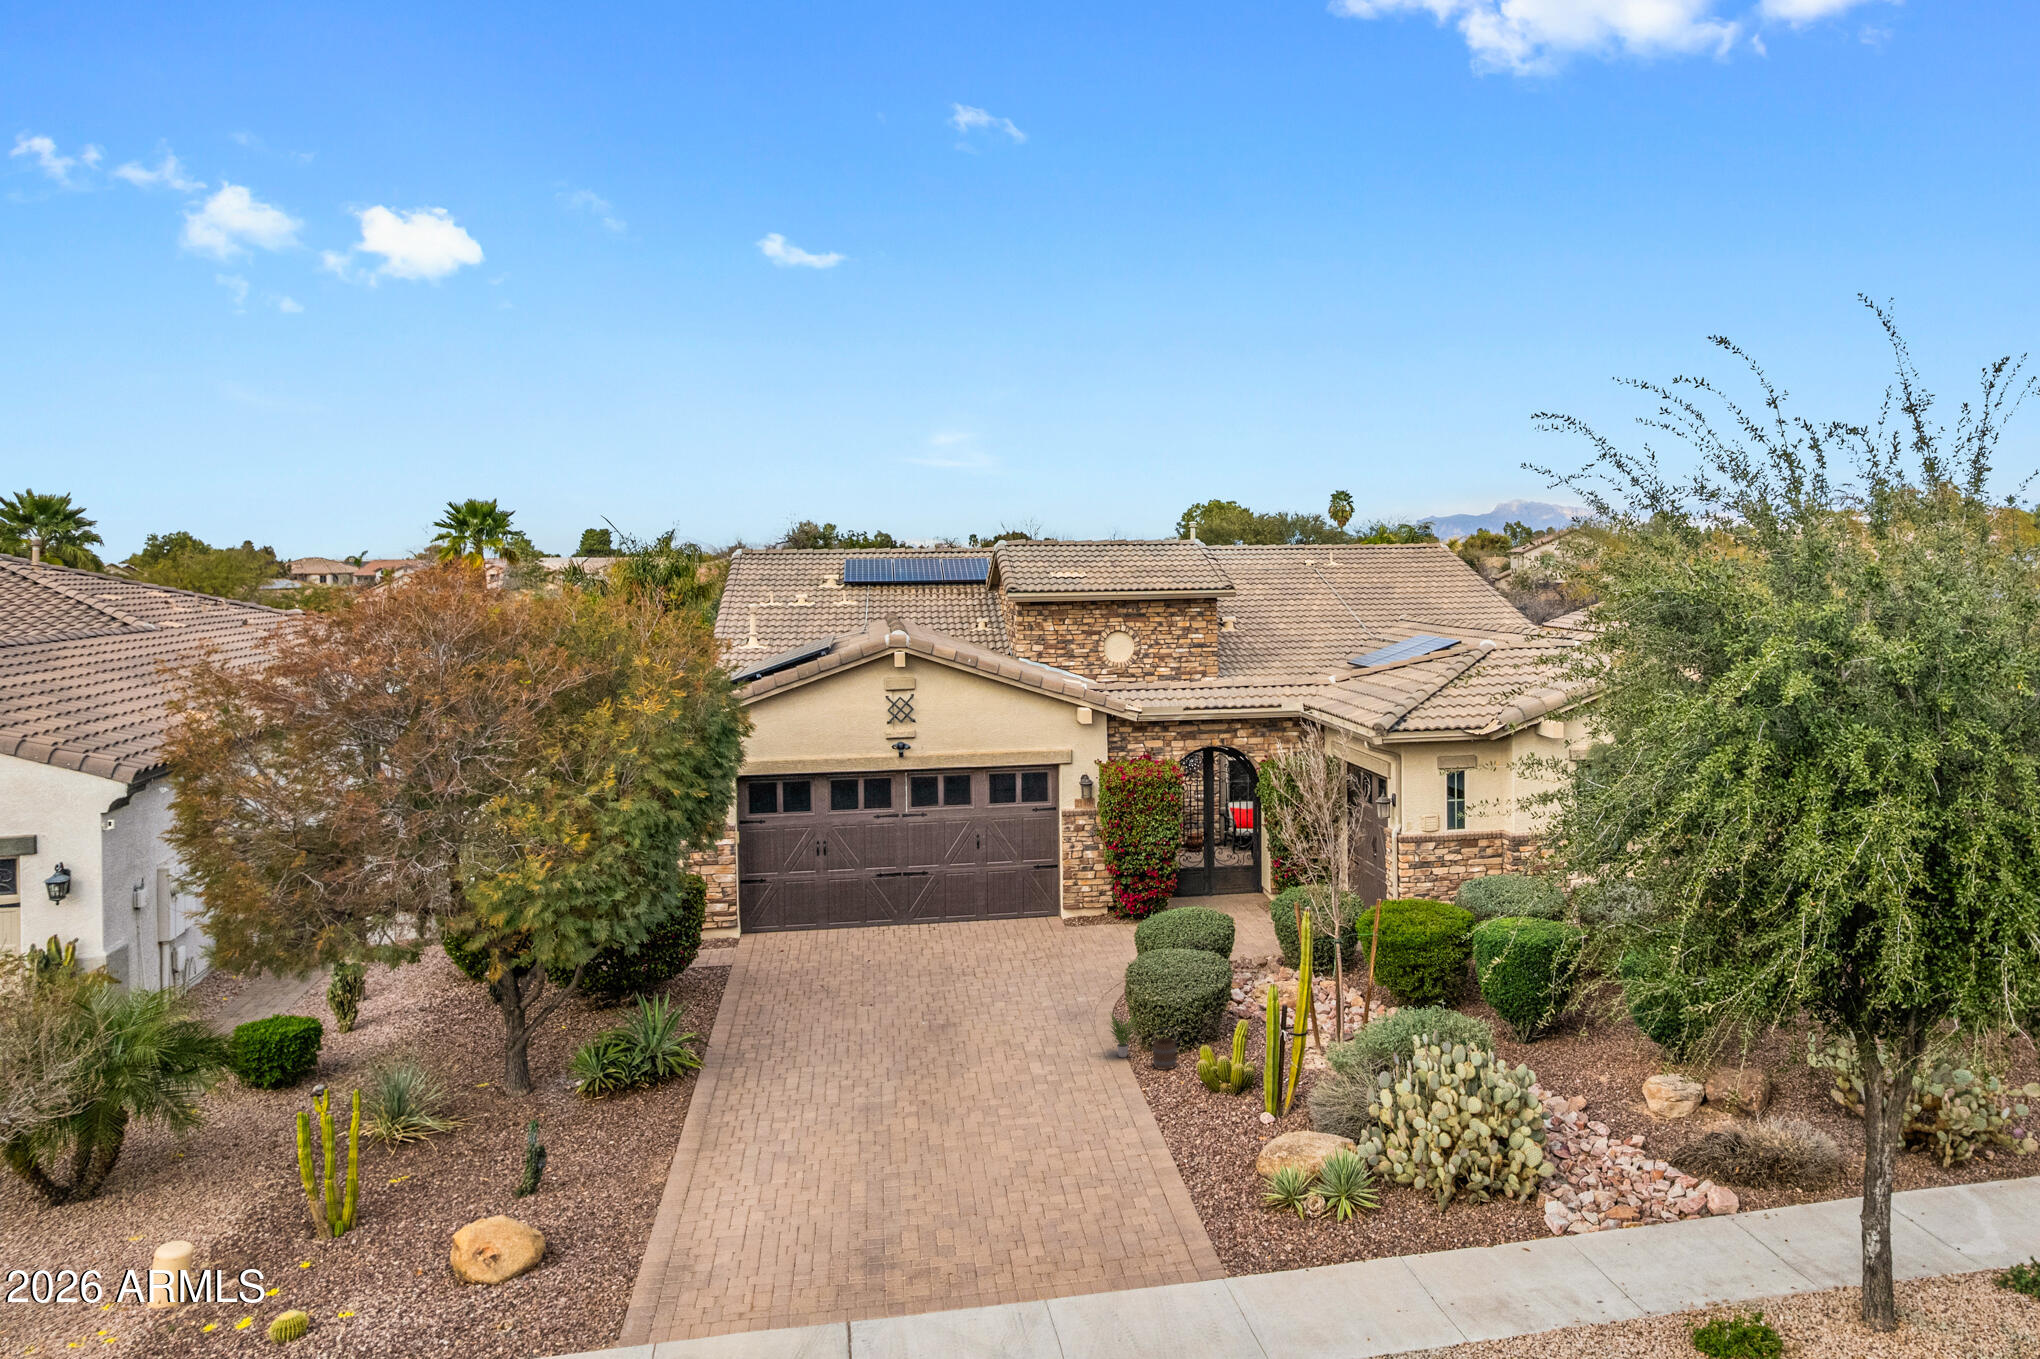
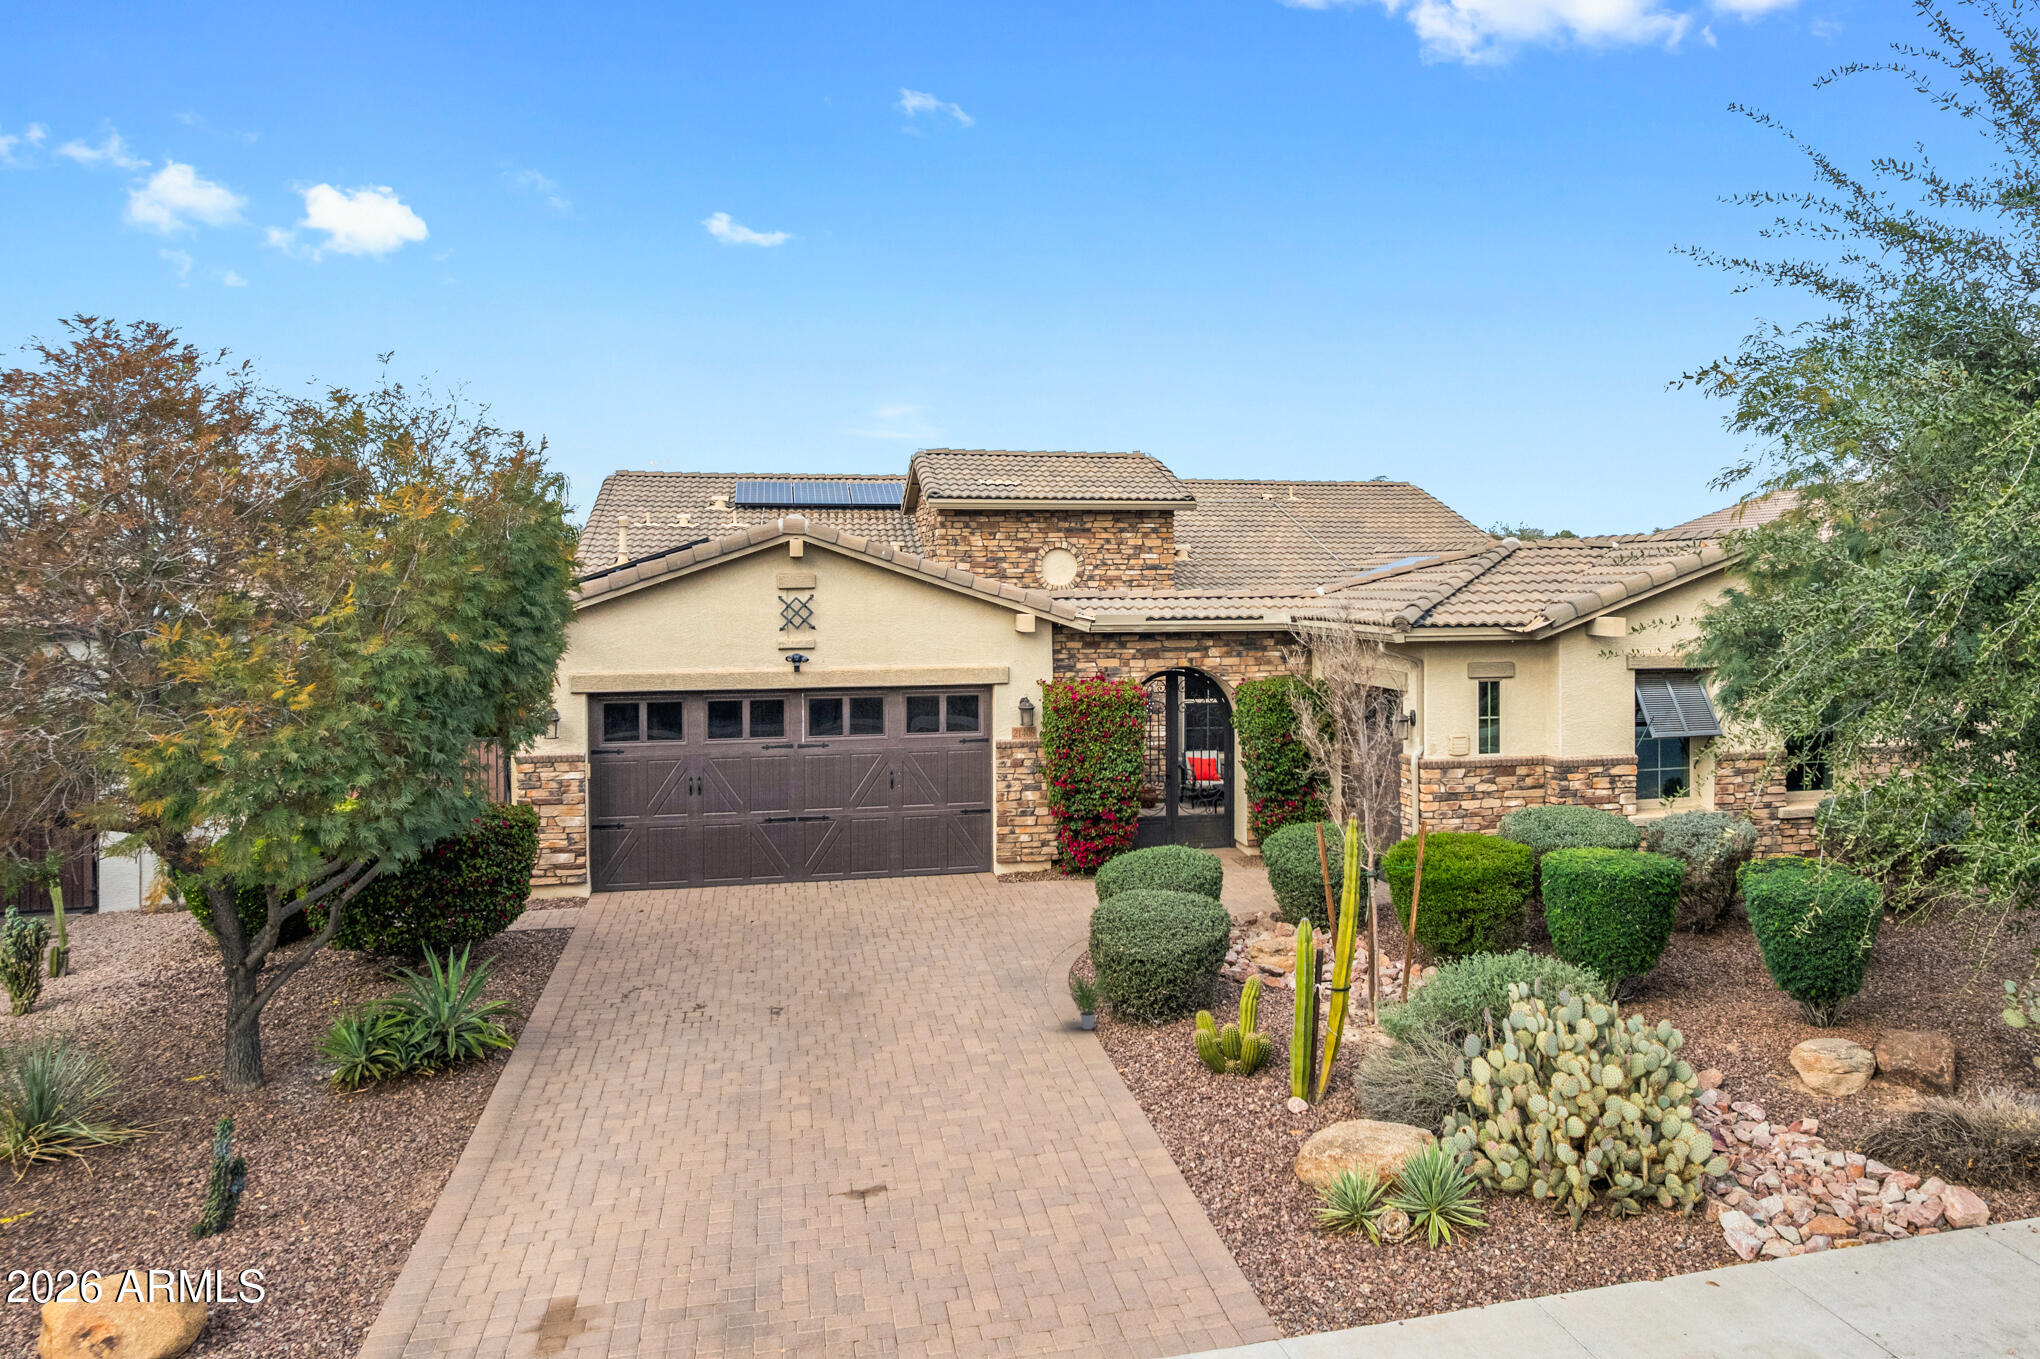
bucket: present [1153,1031,1177,1070] -> none [1129,989,1162,1044]

